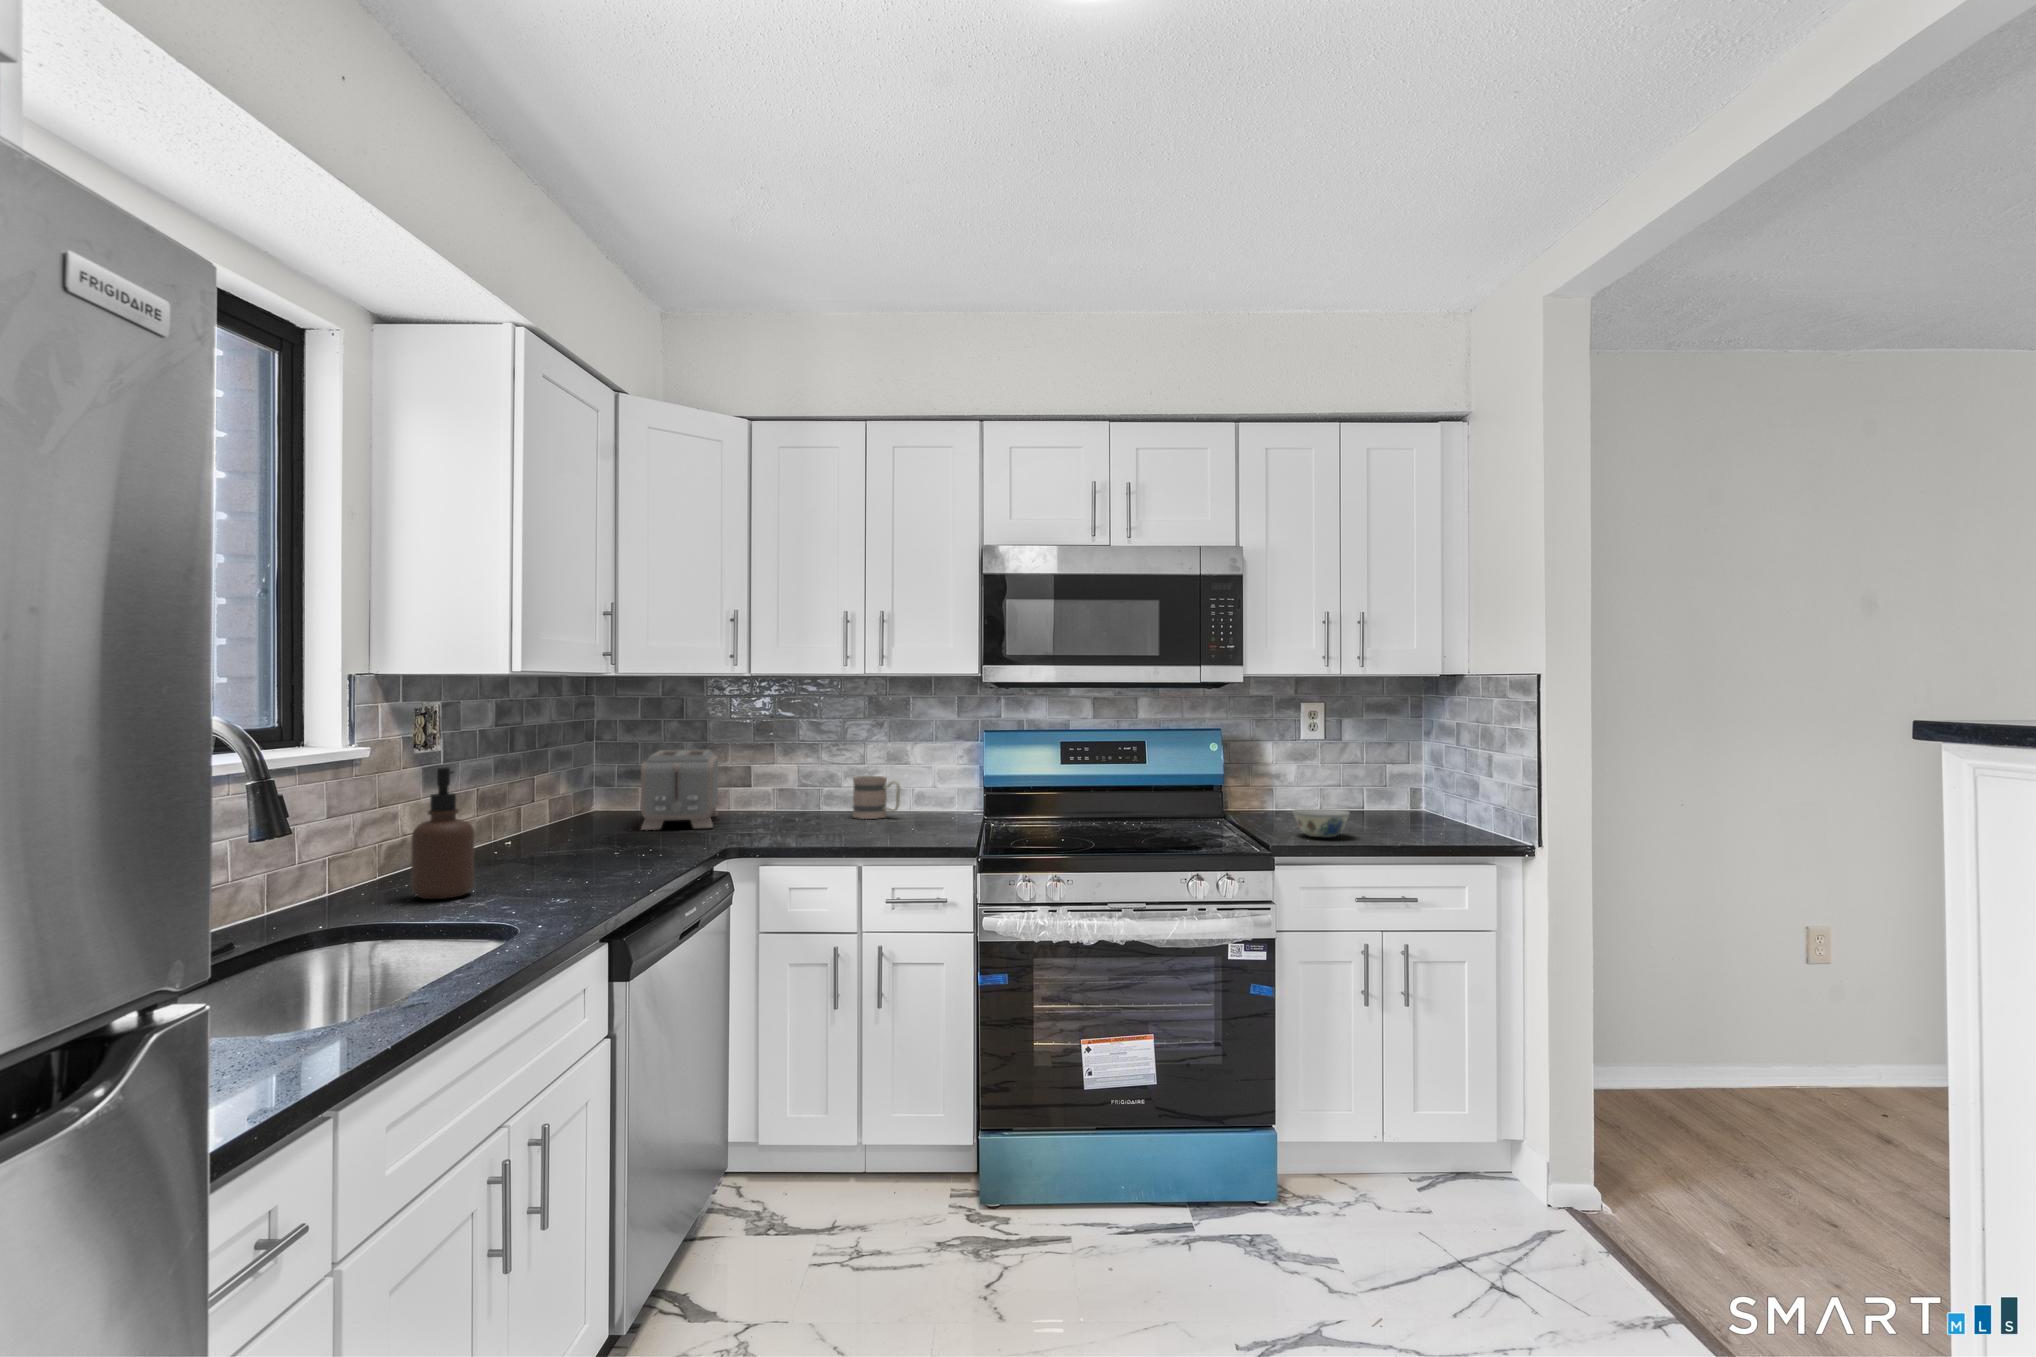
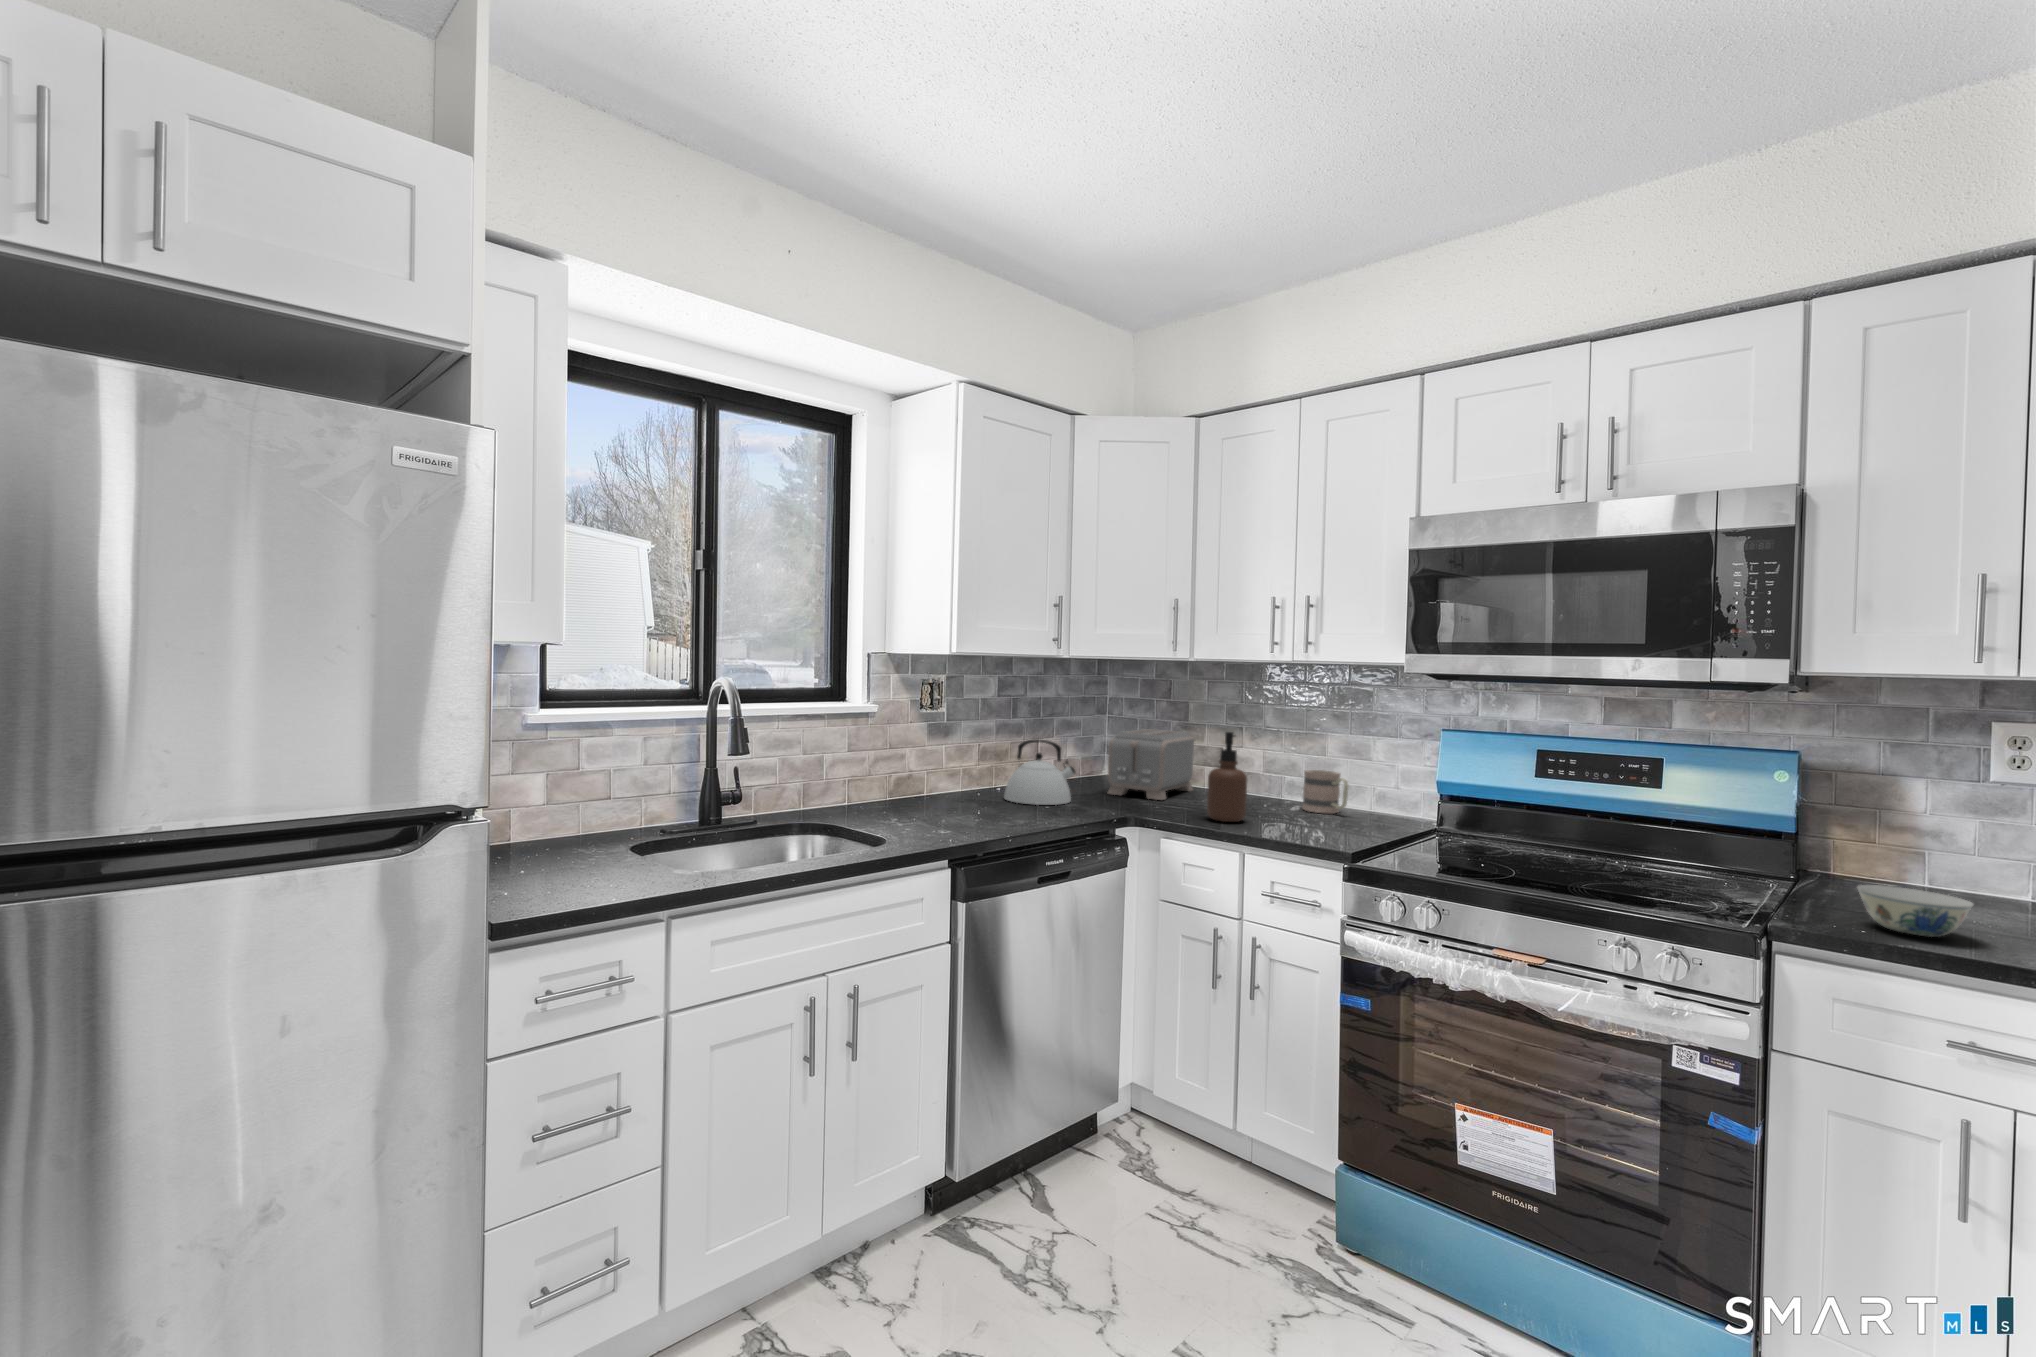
soap dispenser: present [411,767,474,899] -> present [1207,732,1247,822]
kettle: none [531,772,624,853] -> present [1004,740,1075,805]

